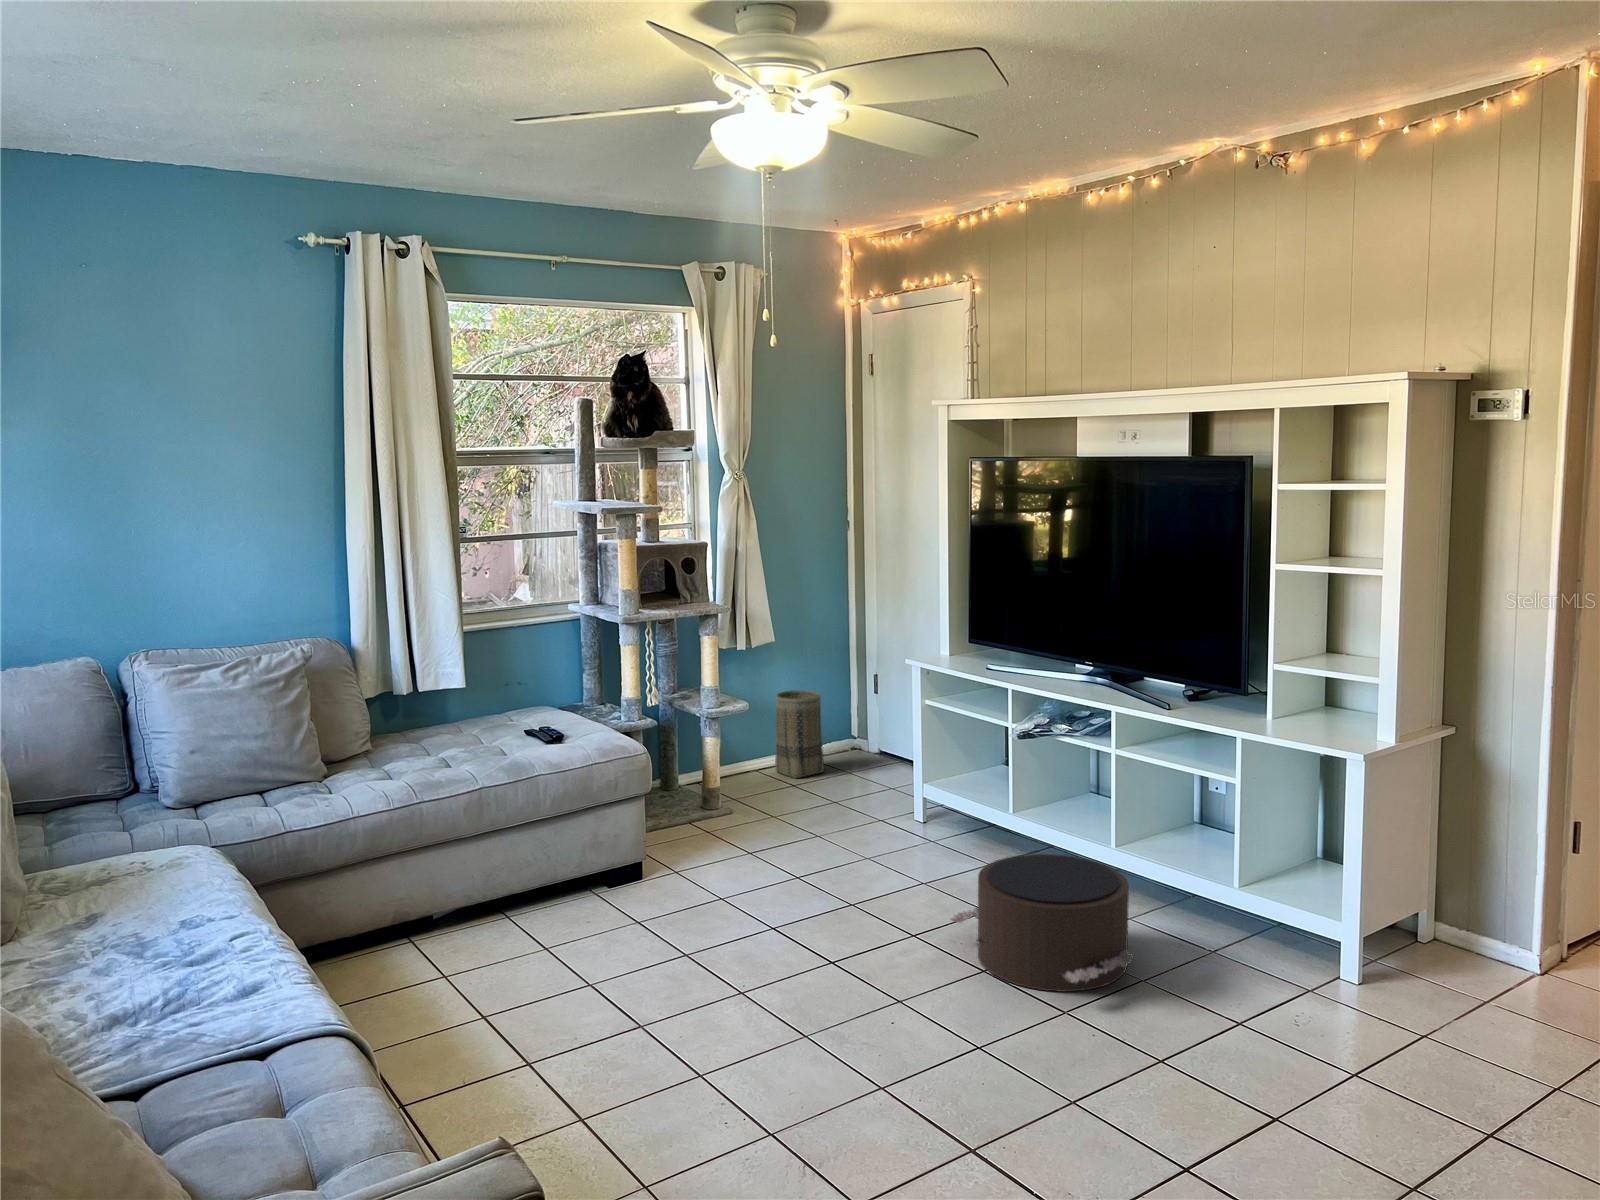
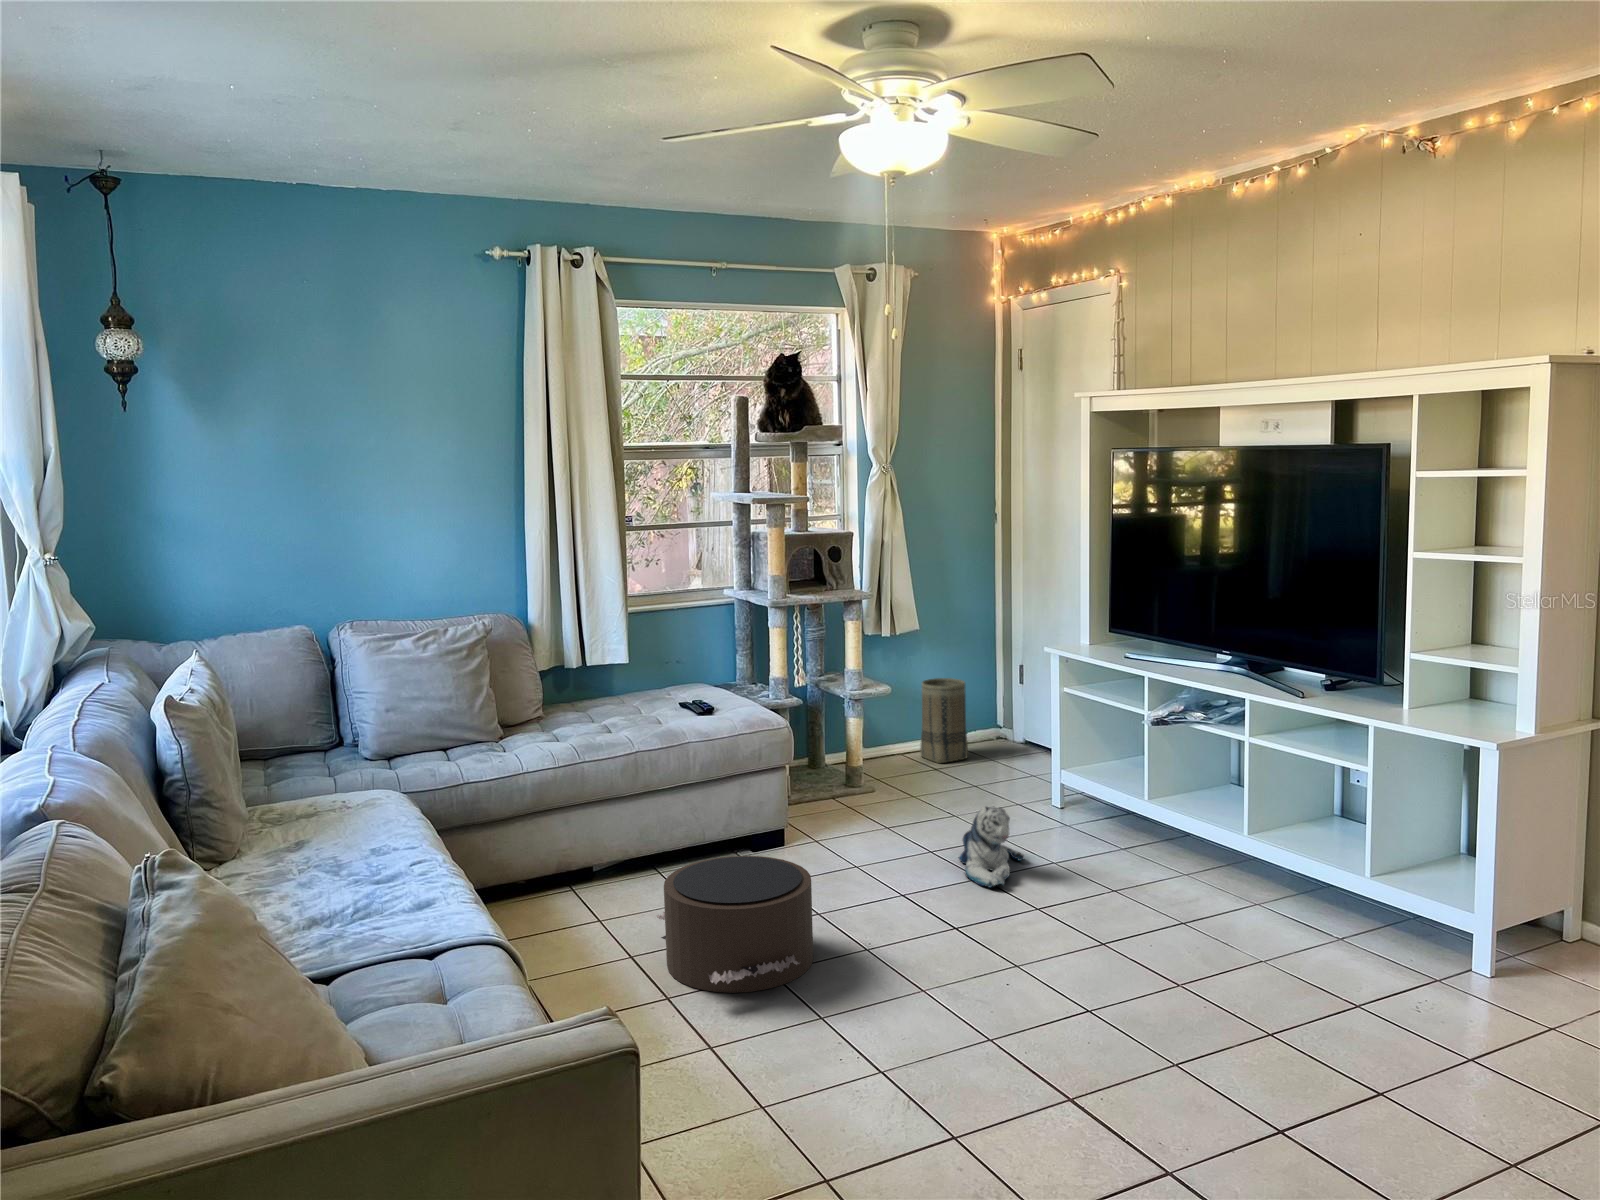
plush toy: none [827,829,895,915] -> present [959,806,1024,888]
pouf: present [950,854,1137,992] -> present [657,856,813,993]

